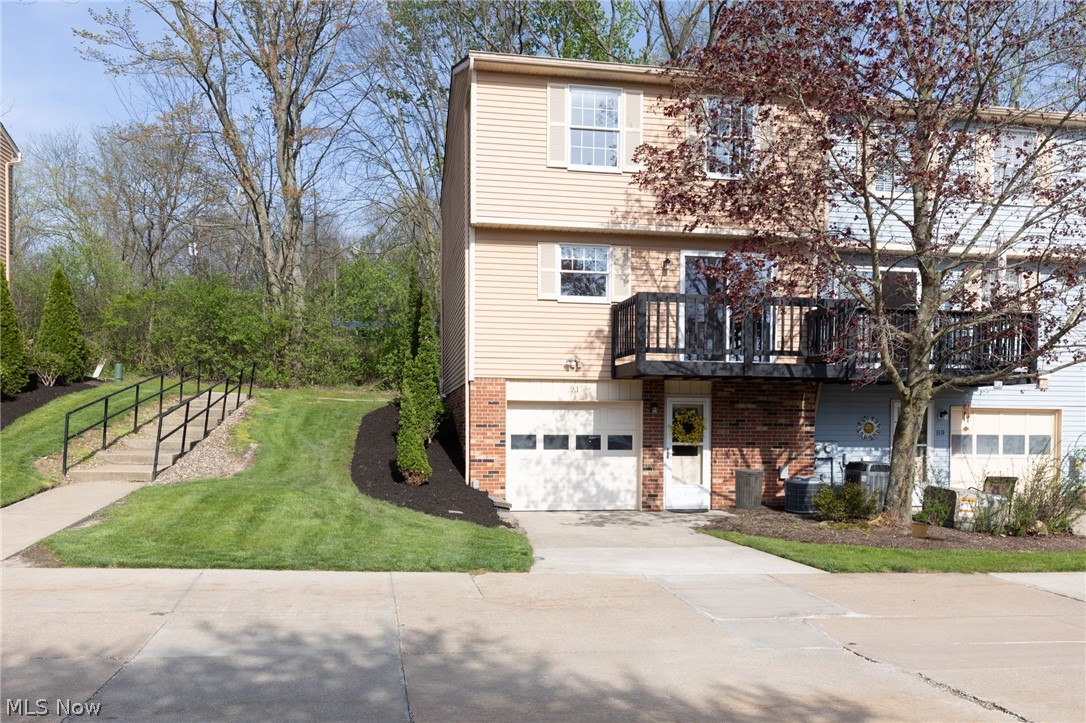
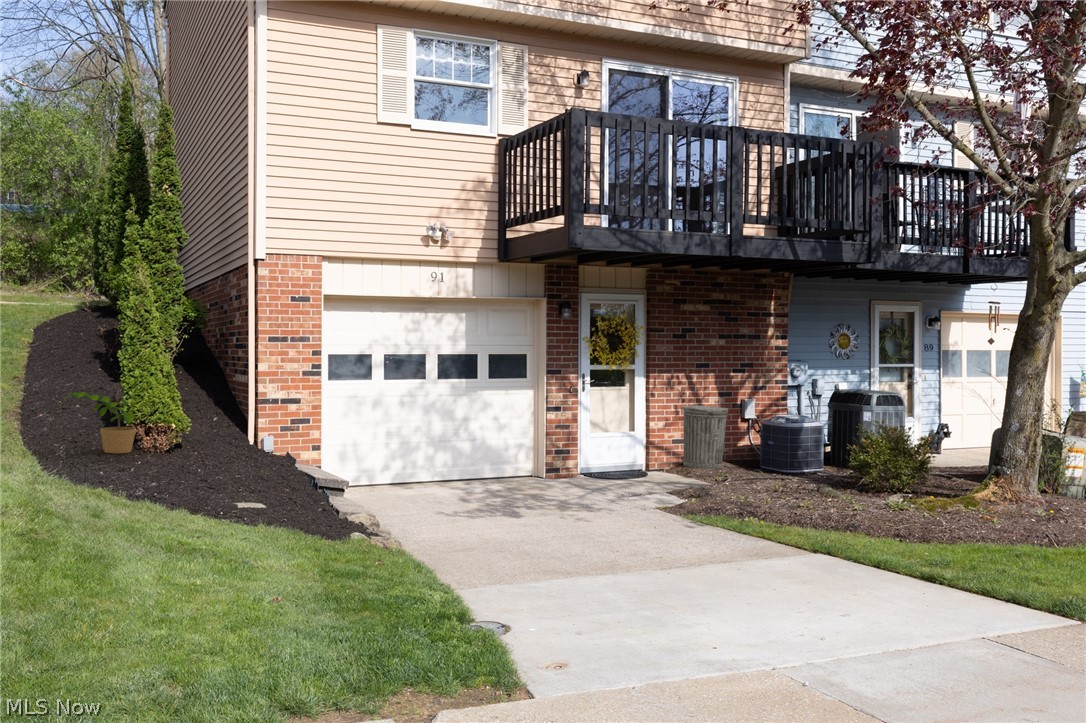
potted plant: present [910,506,949,538] -> present [65,392,136,453]

